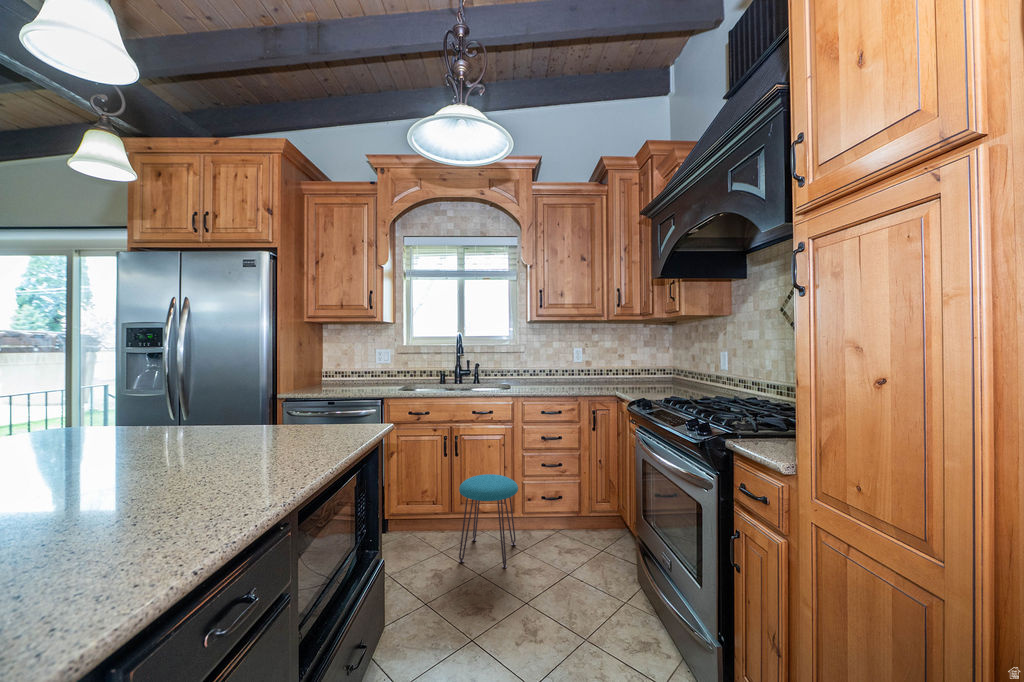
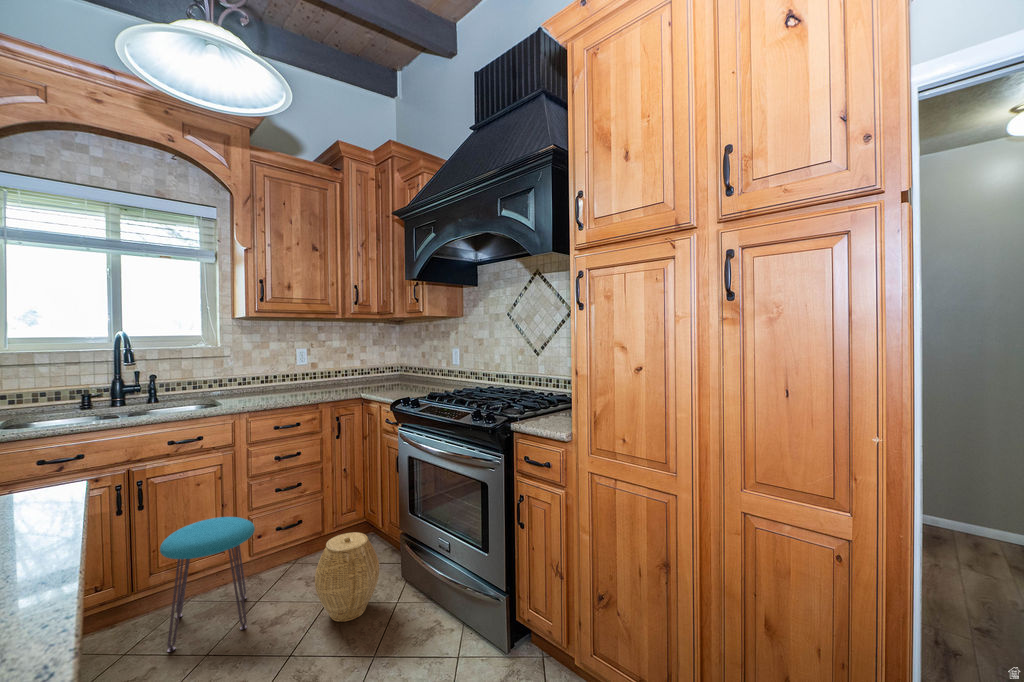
woven basket: none [552,517,608,599] -> present [315,532,379,622]

